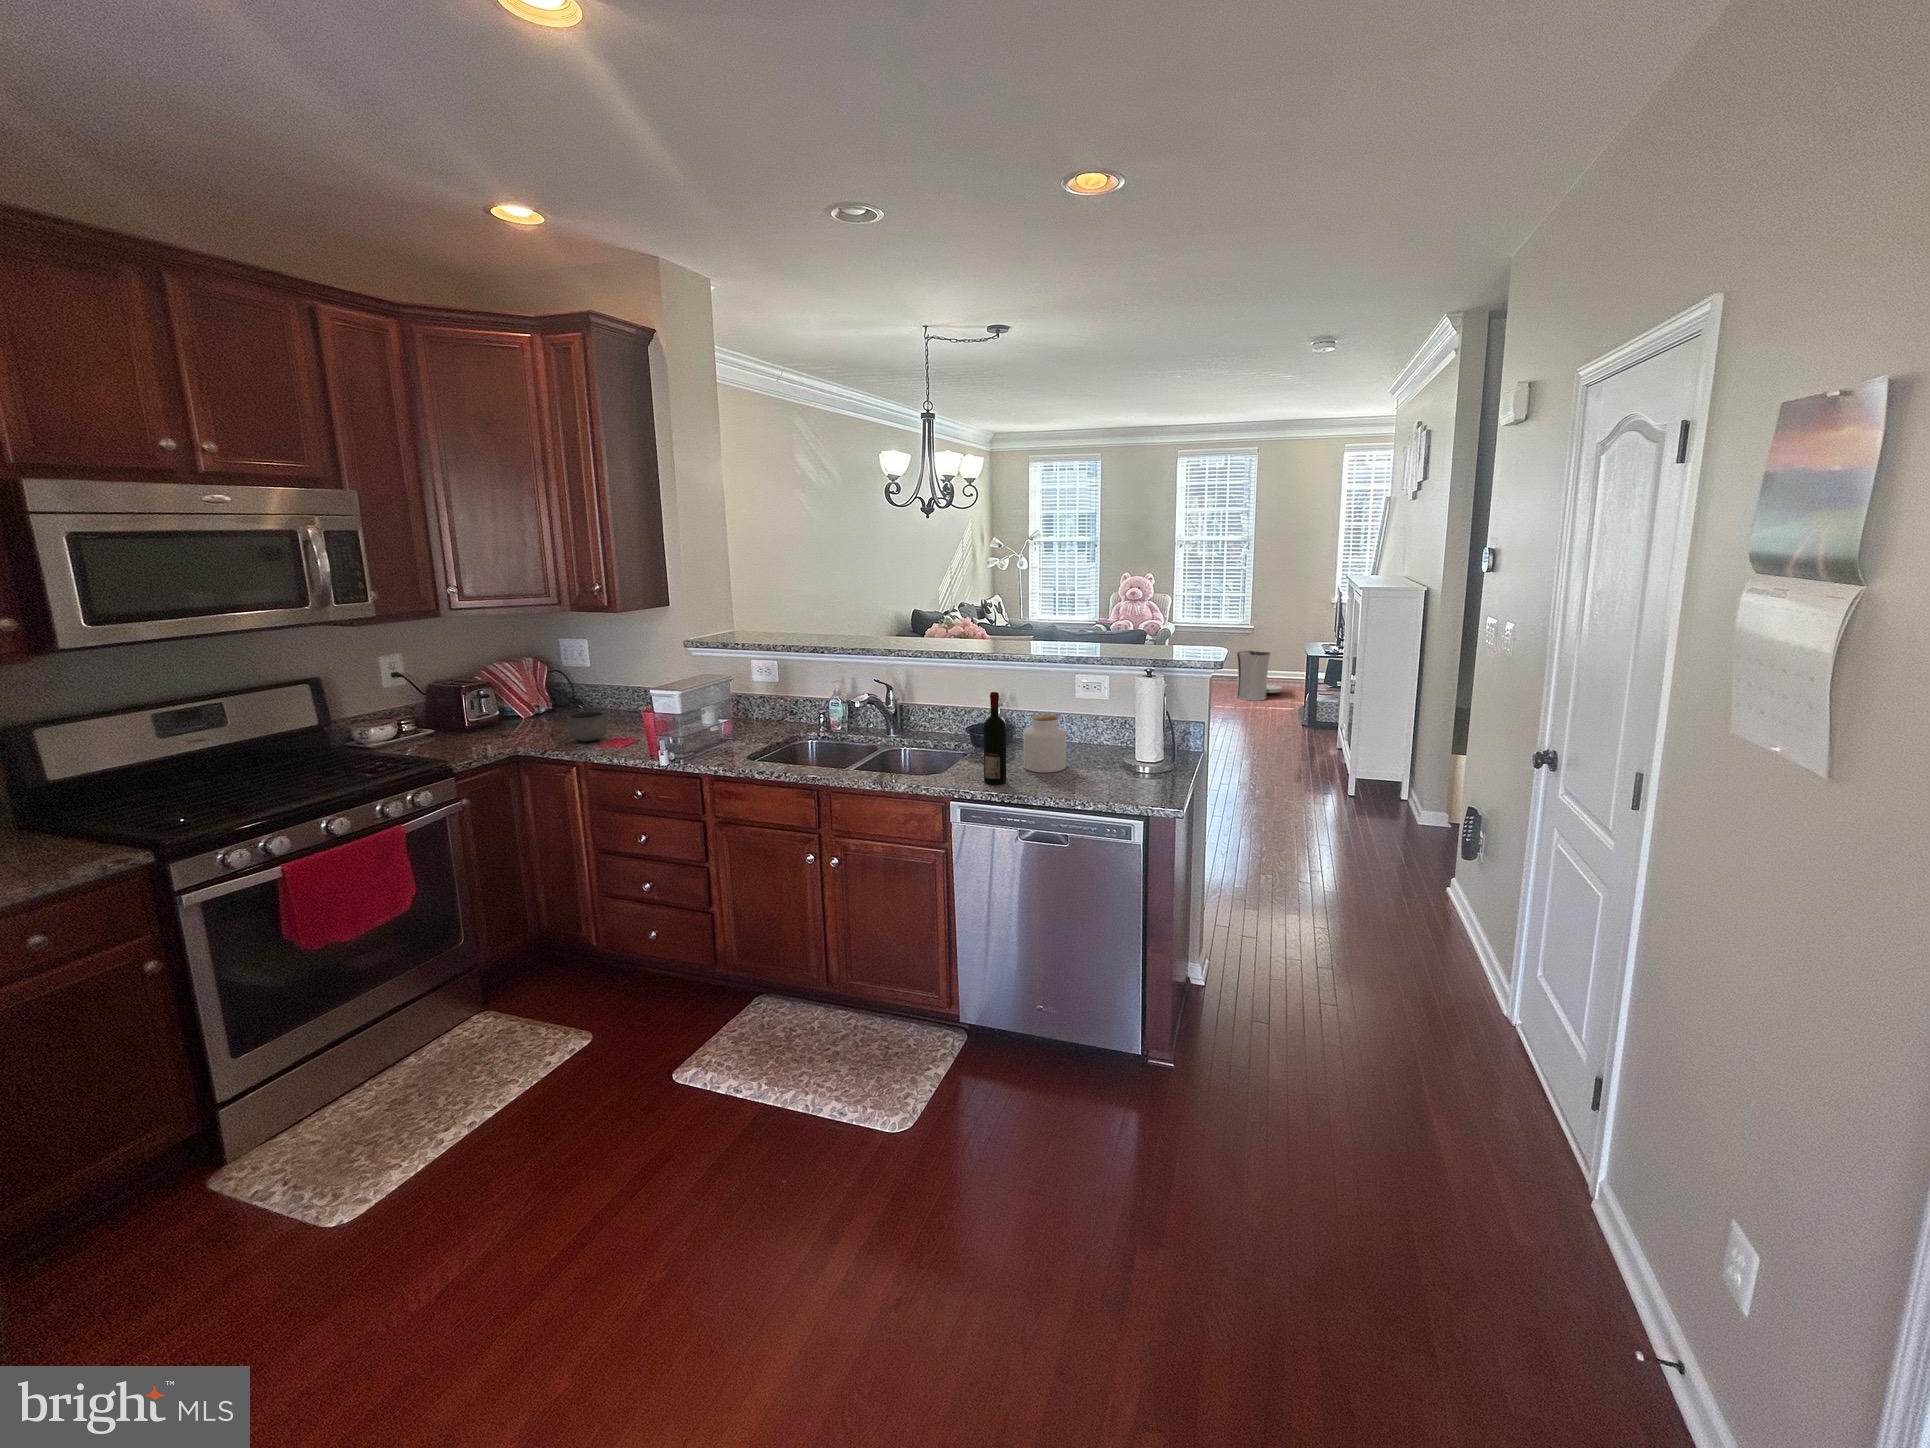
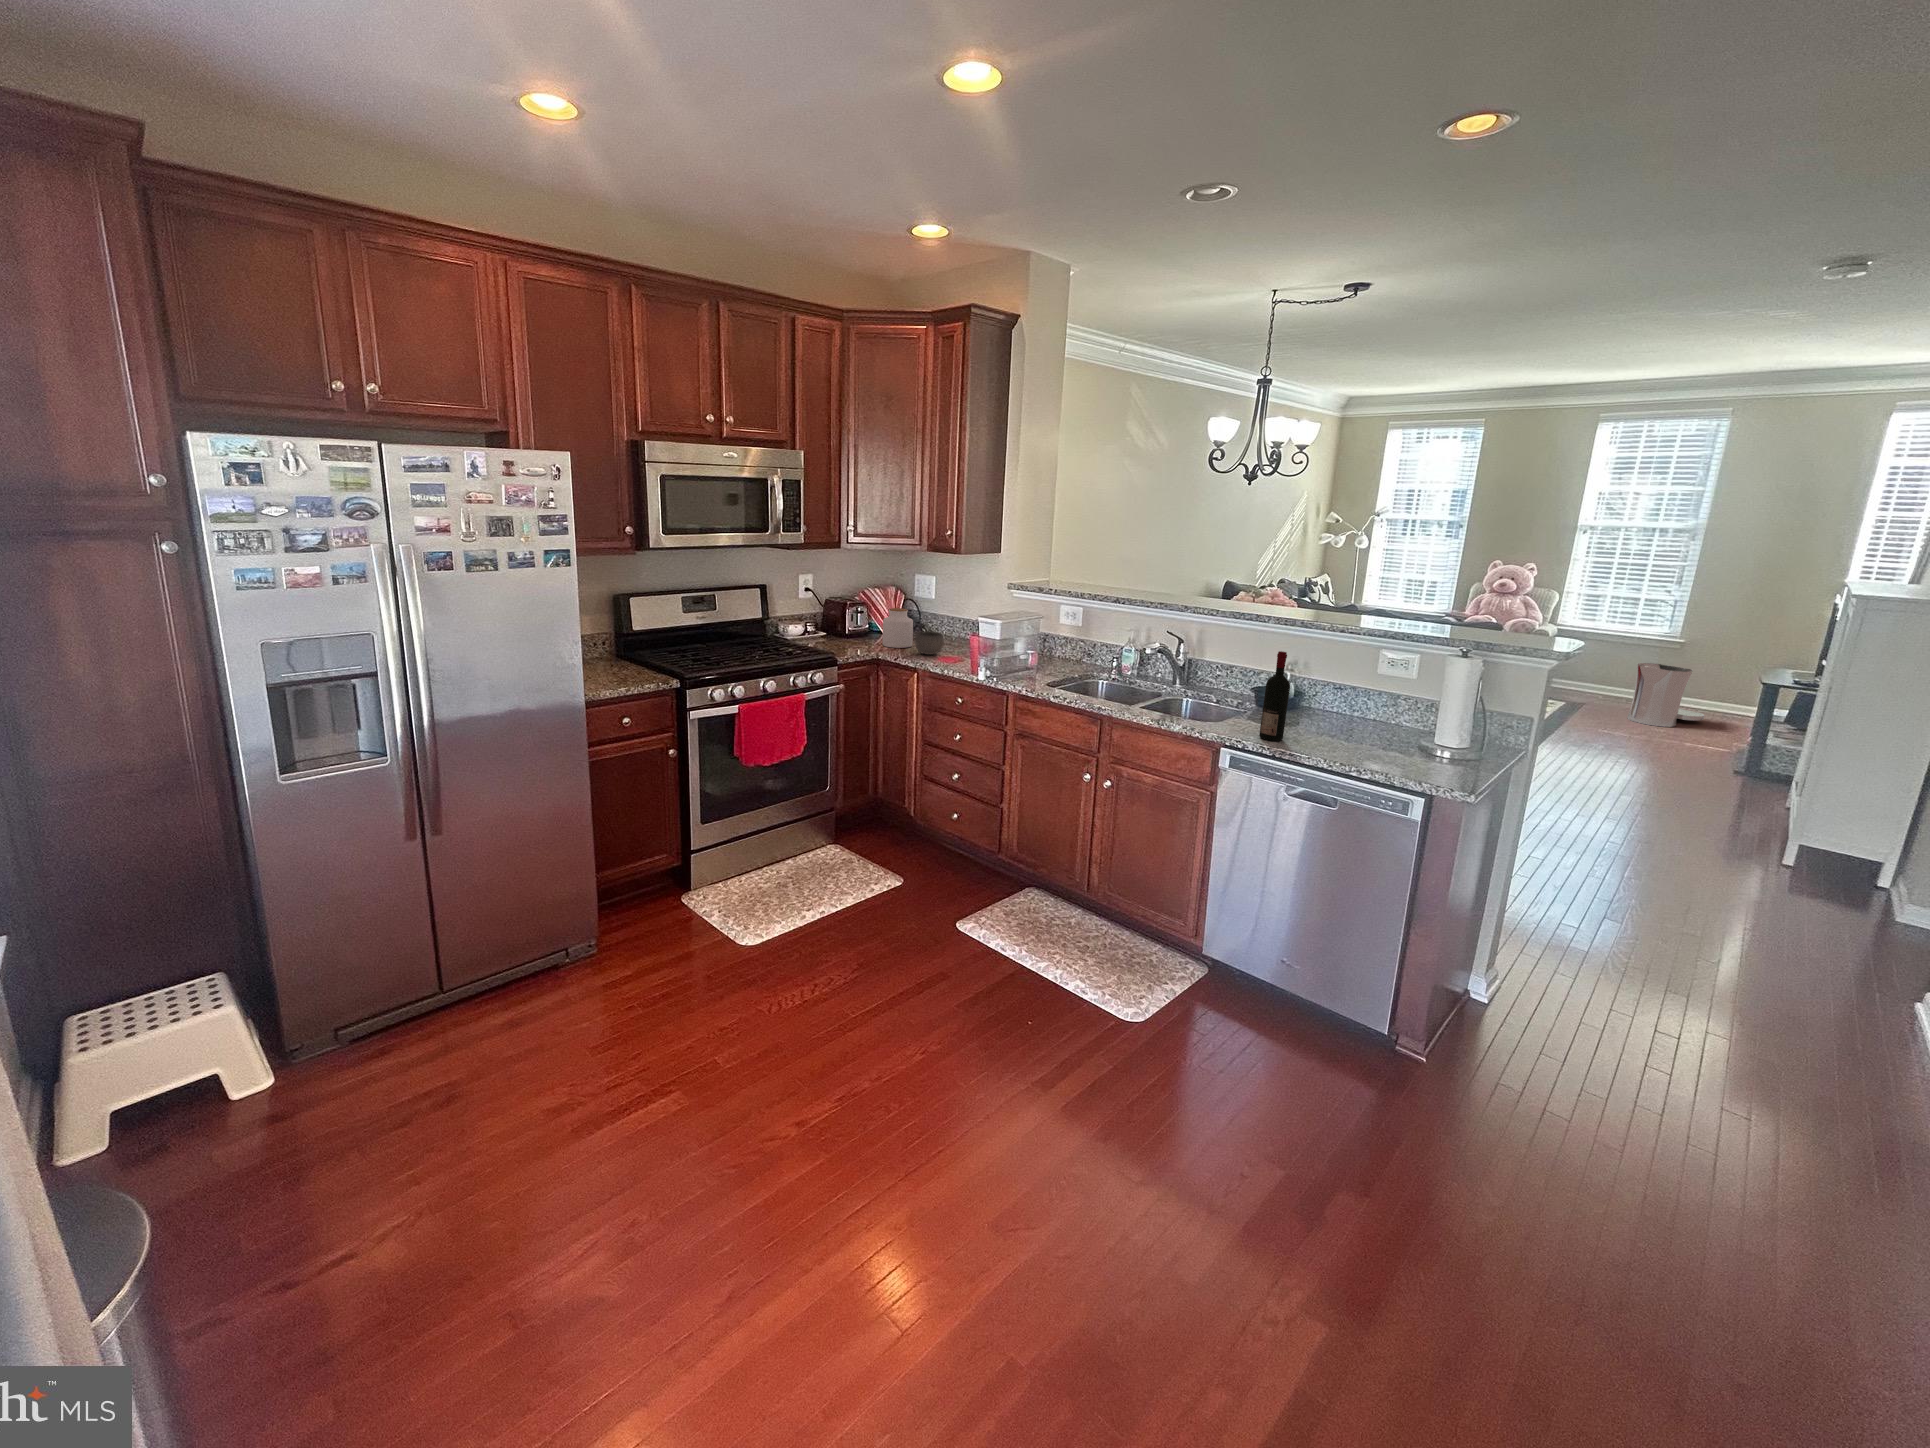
jar: present [1023,714,1066,773] -> present [883,608,913,648]

